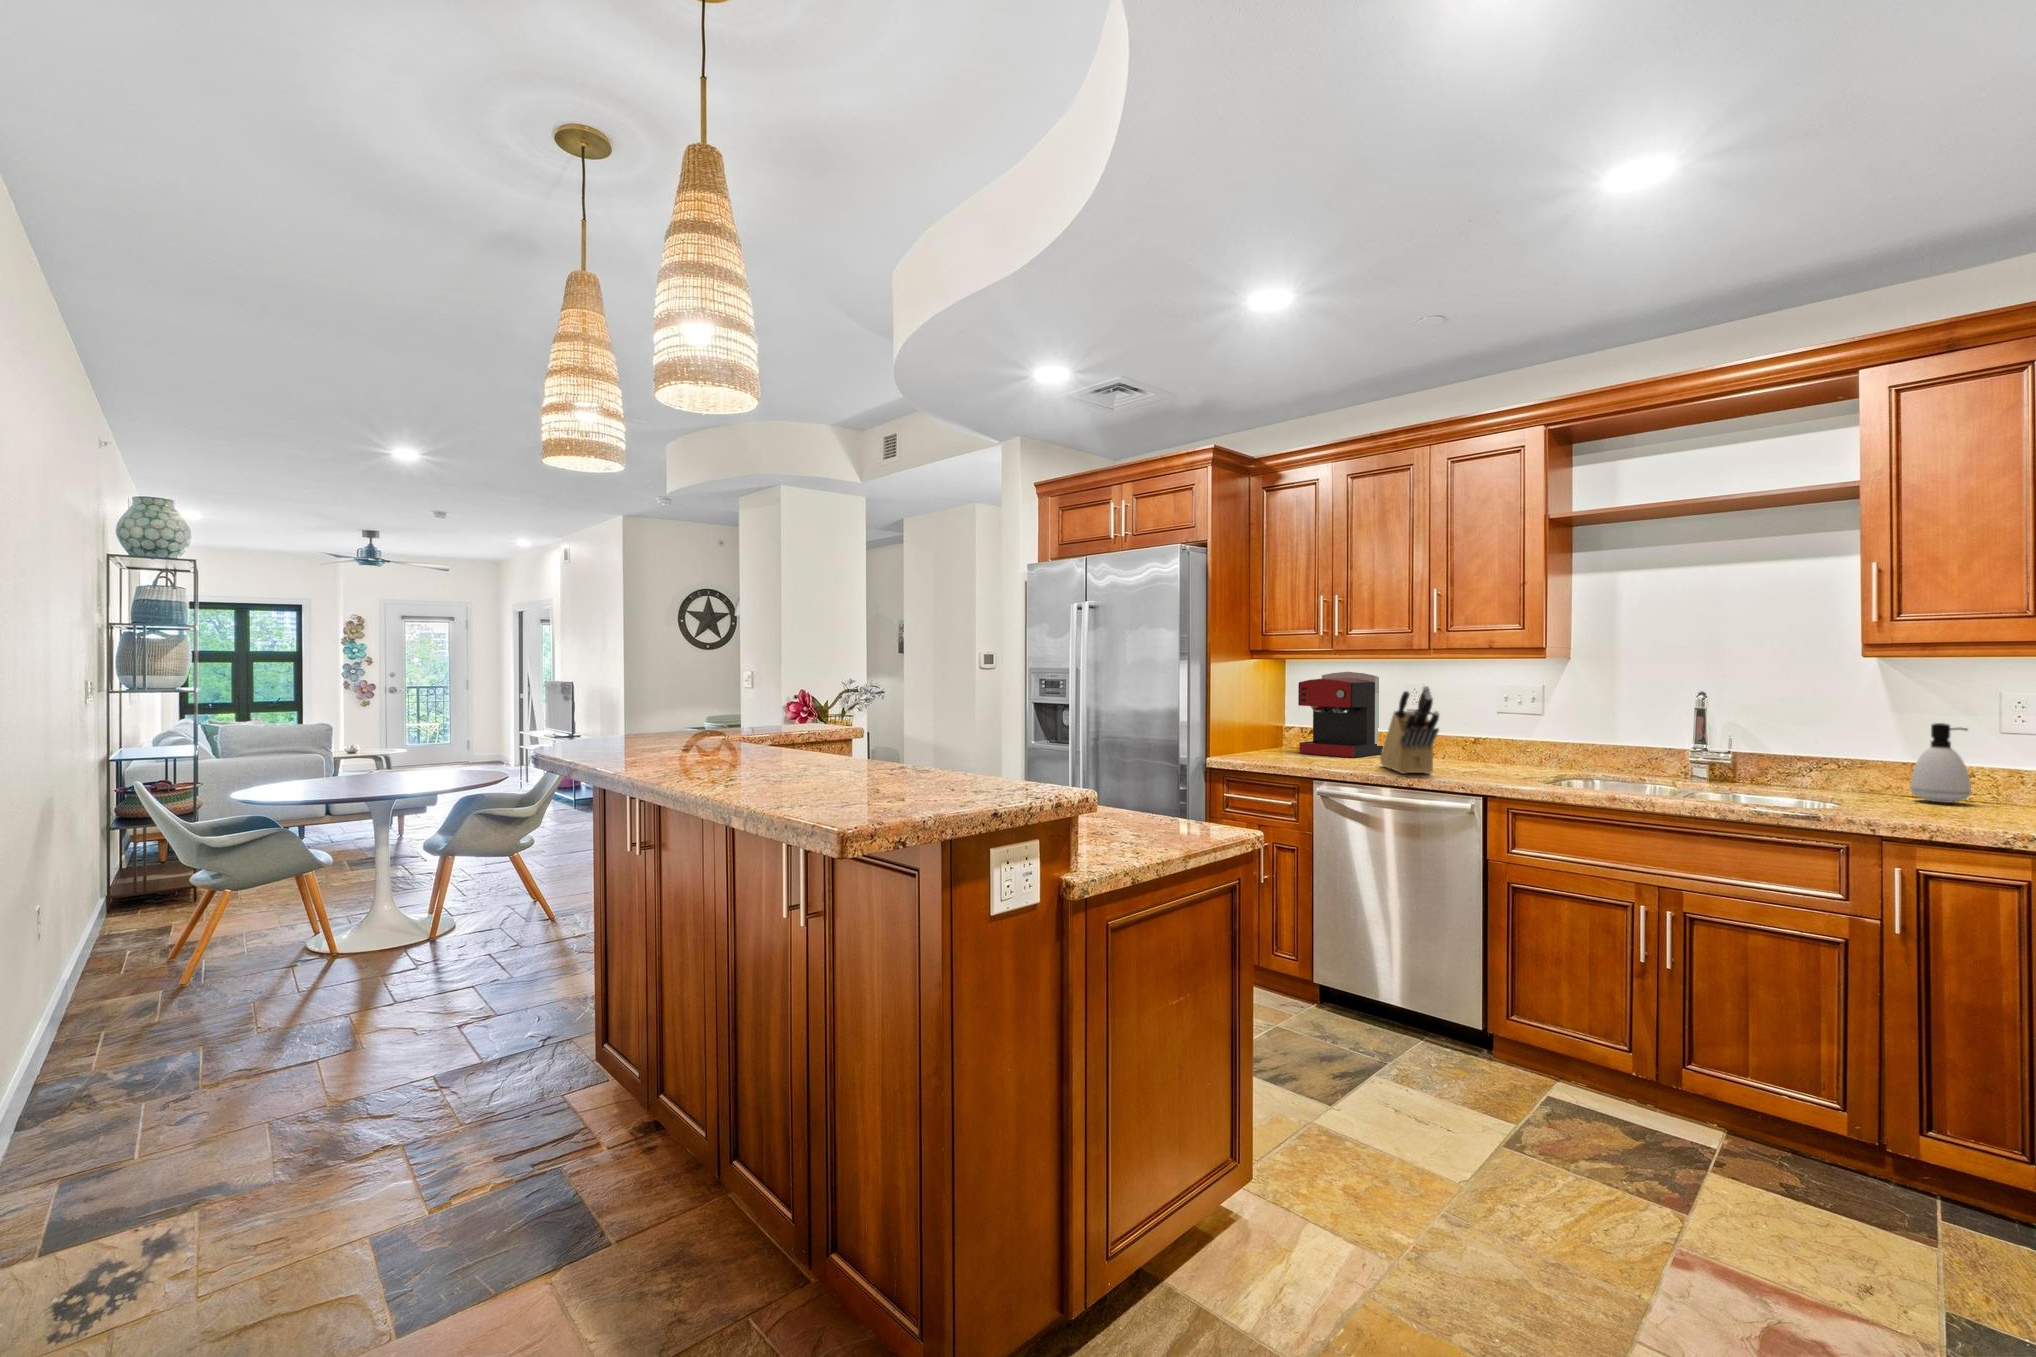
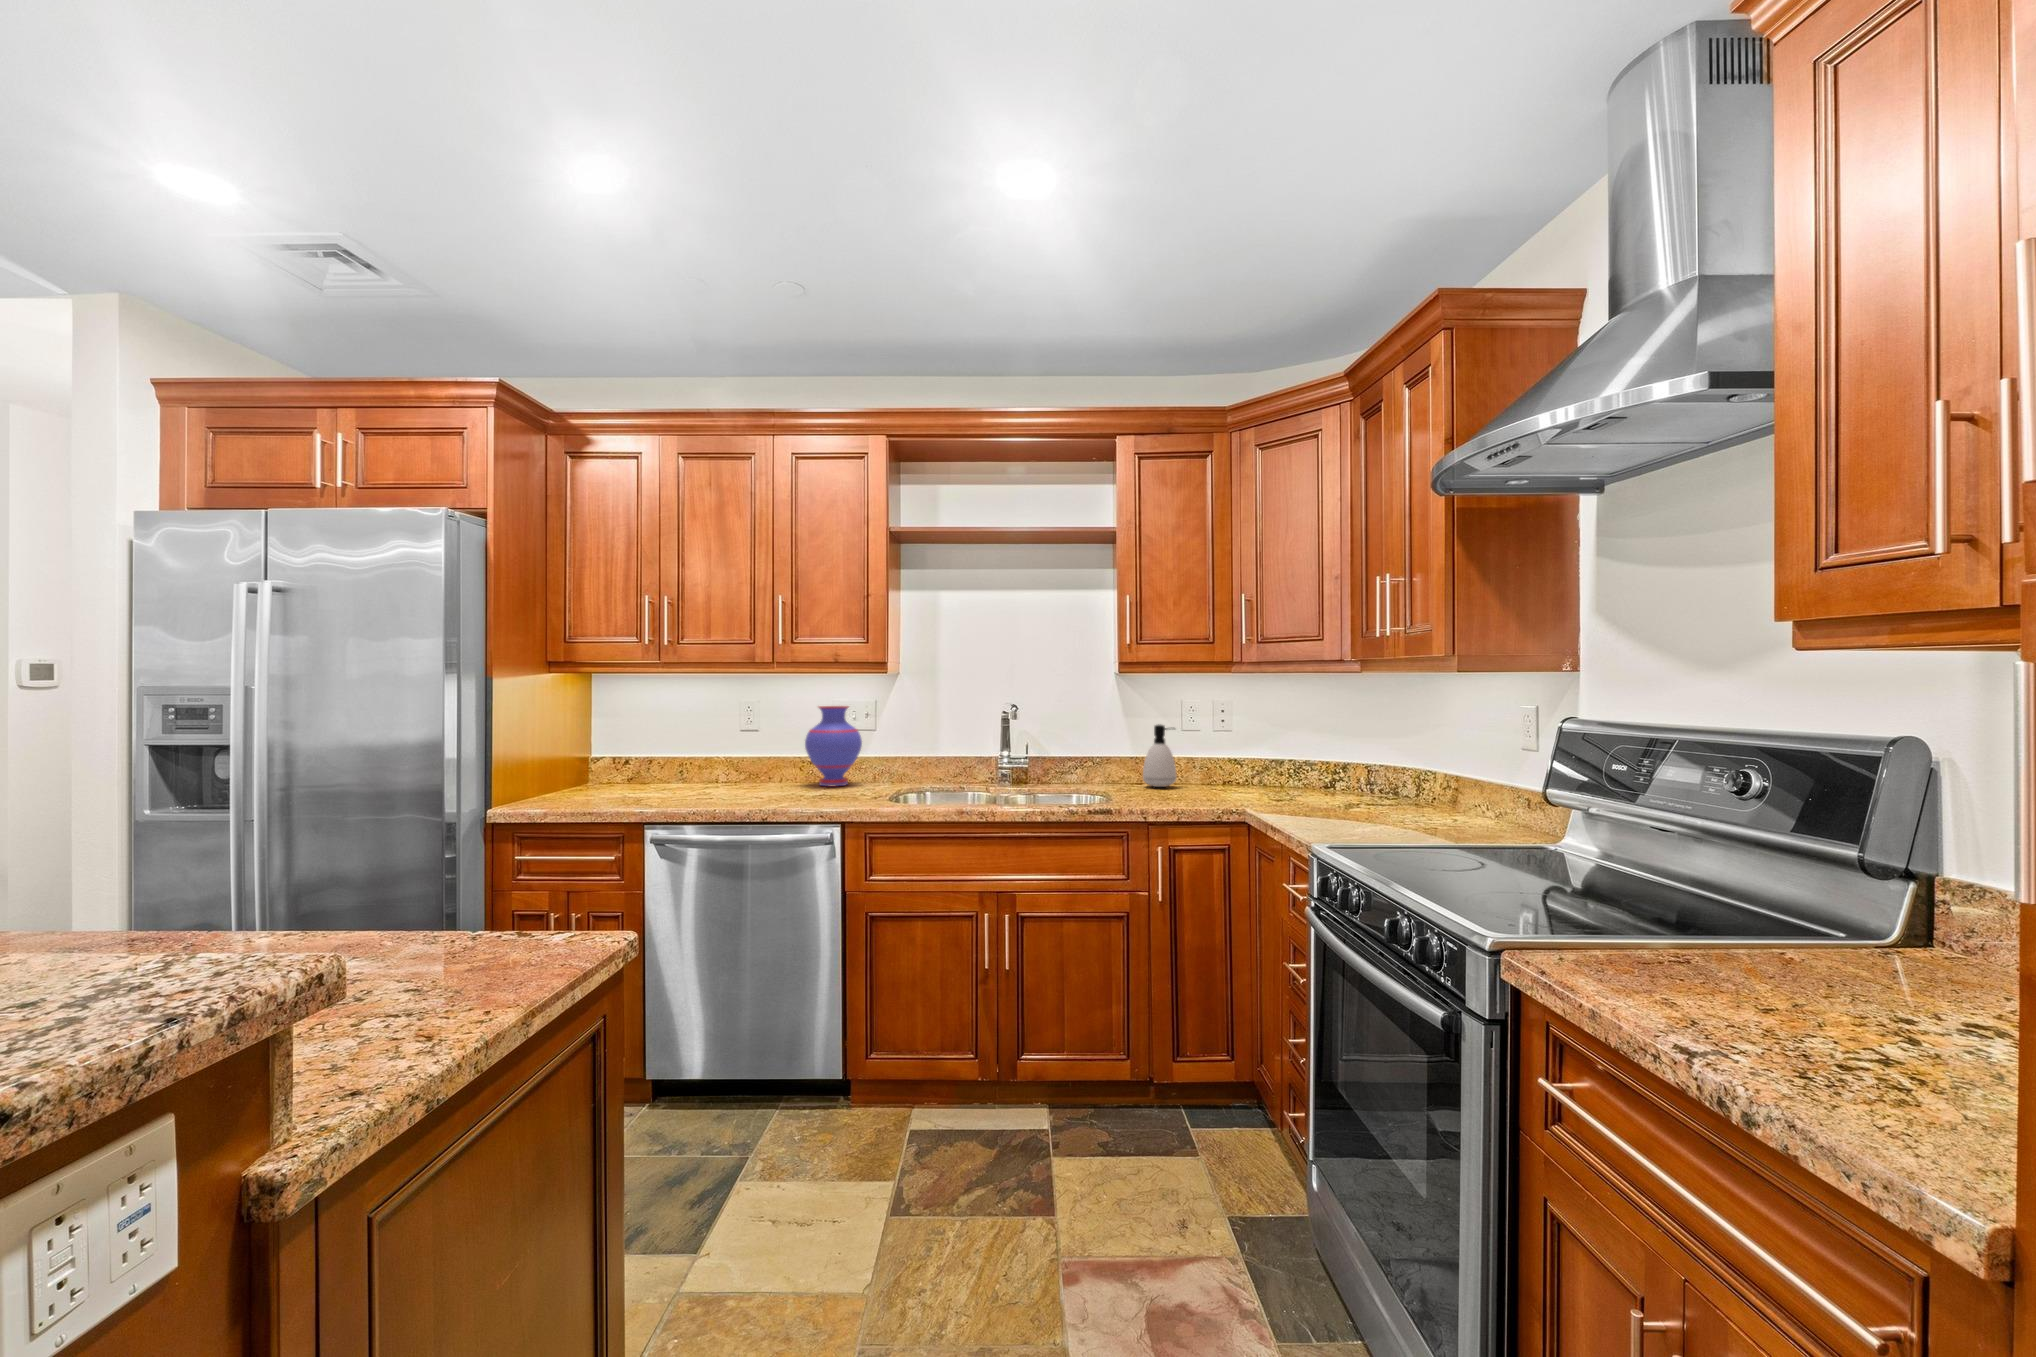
coffee maker: present [1298,672,1383,757] -> none [610,686,712,787]
knife block: present [1380,686,1439,774] -> none [717,702,791,804]
vase: none [1467,691,1528,768] -> present [805,706,862,786]

